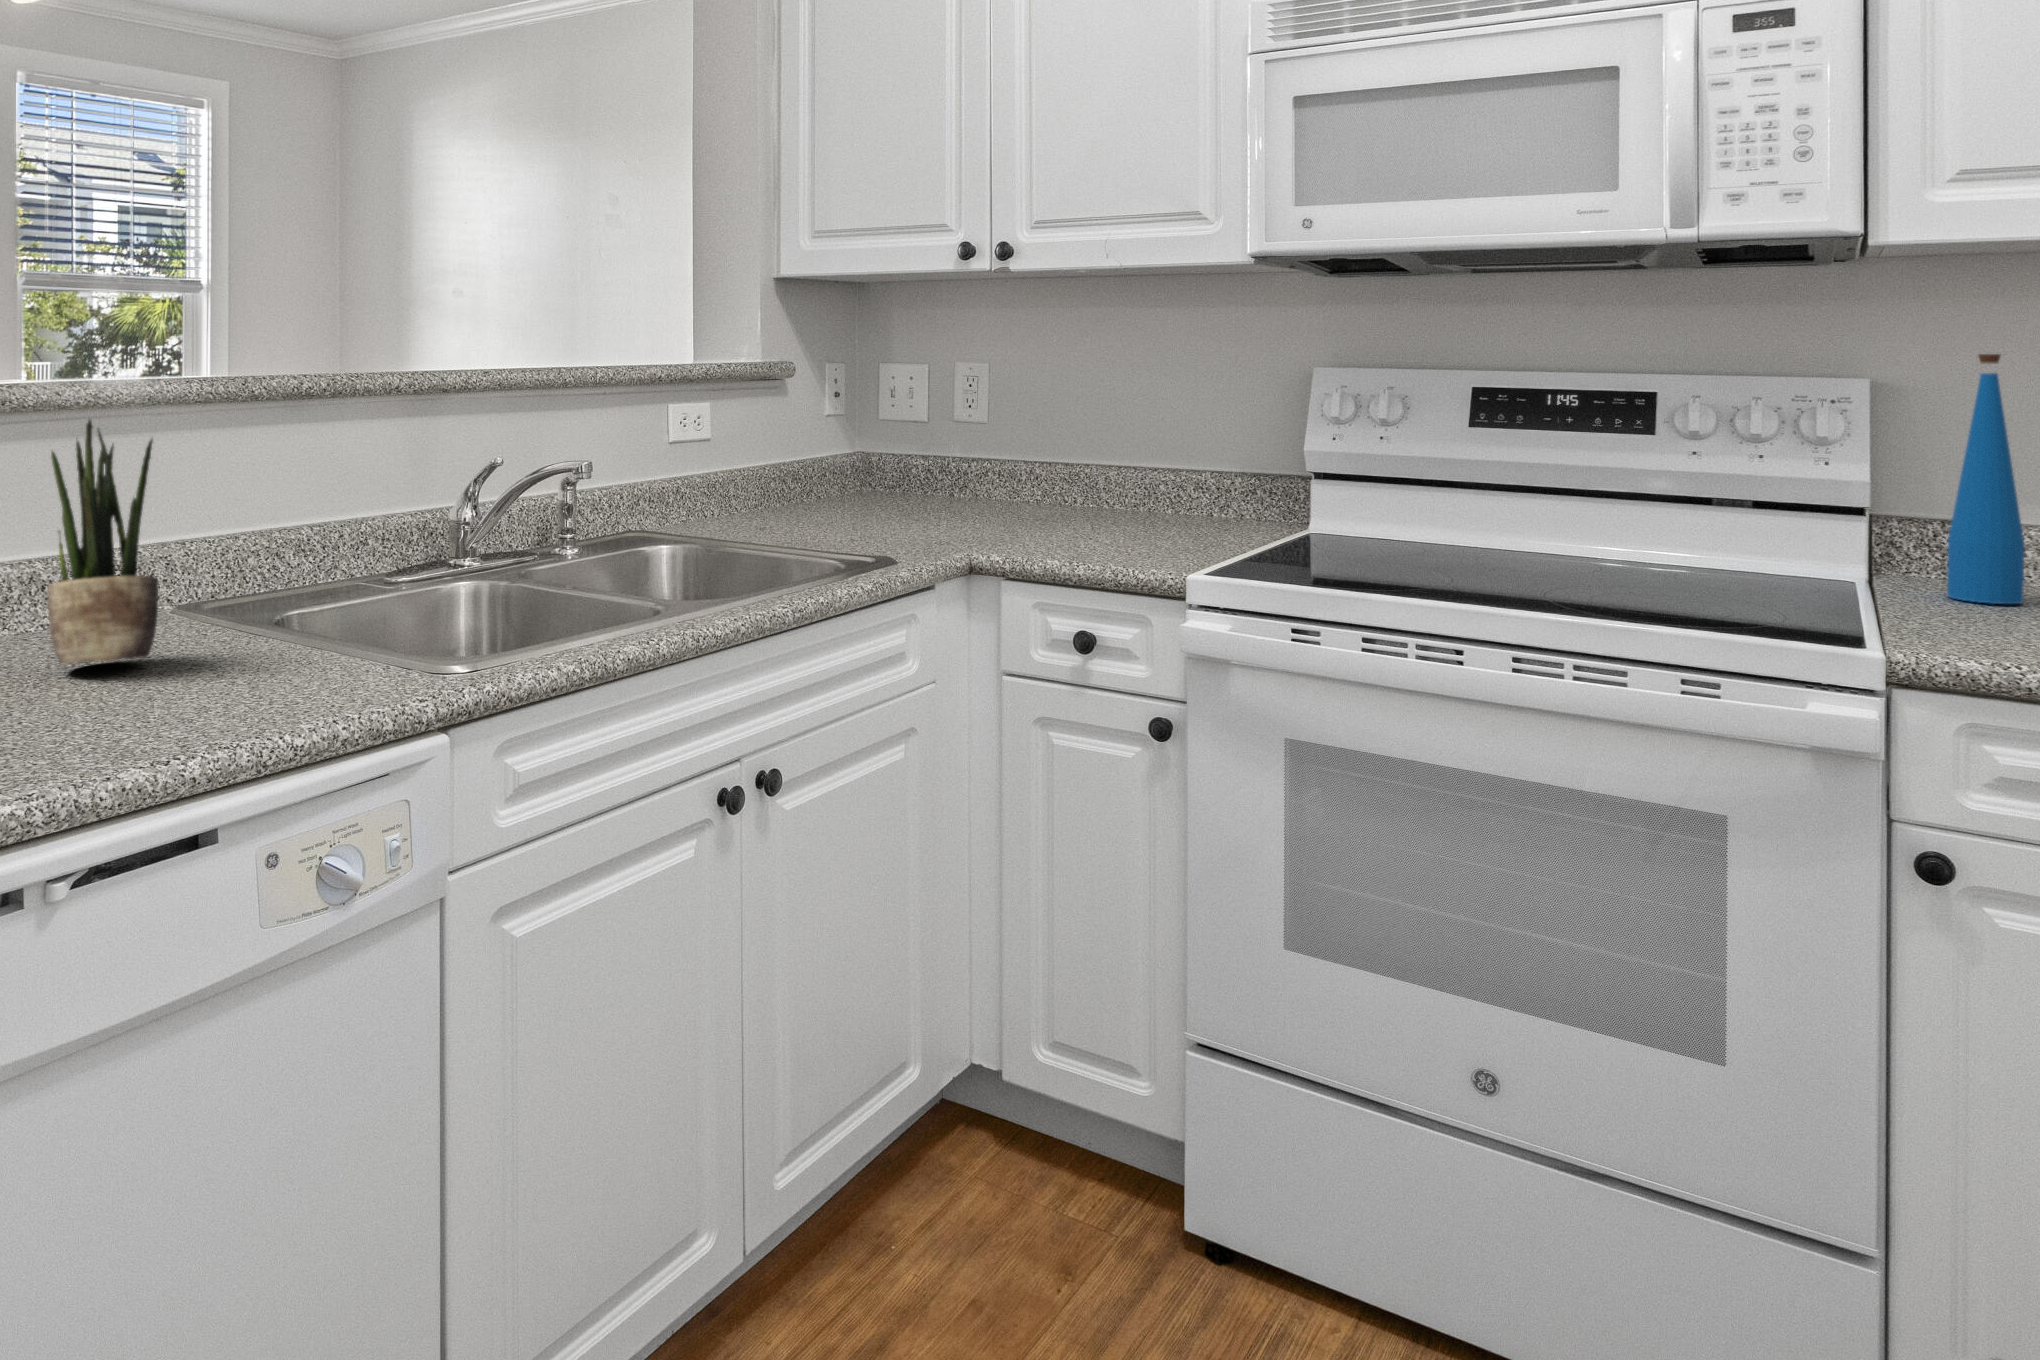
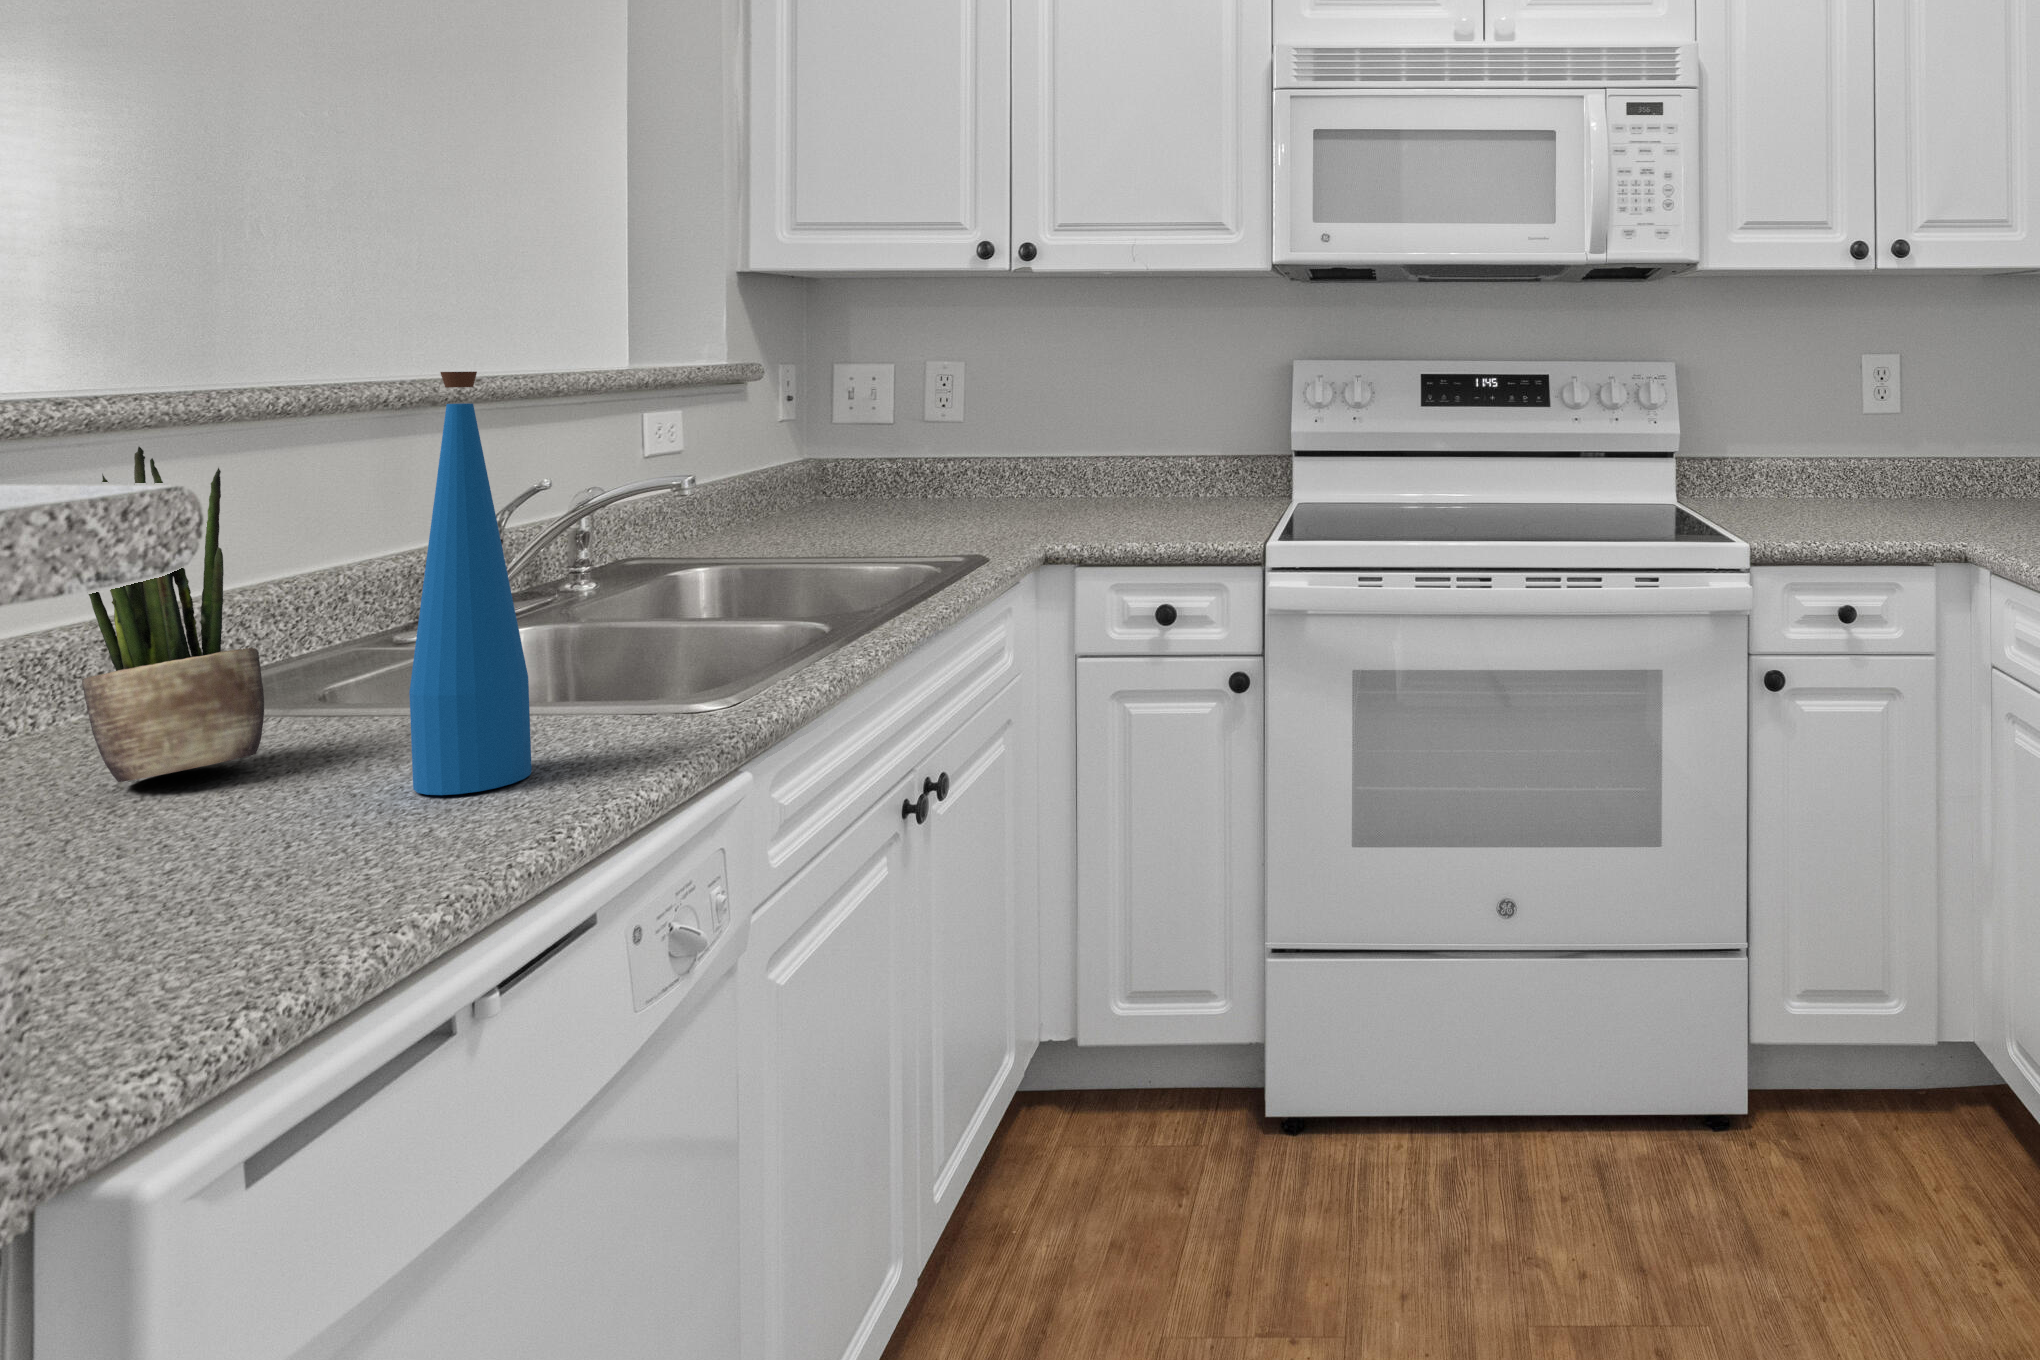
bottle: present [1947,354,2024,604] -> present [409,372,532,795]

